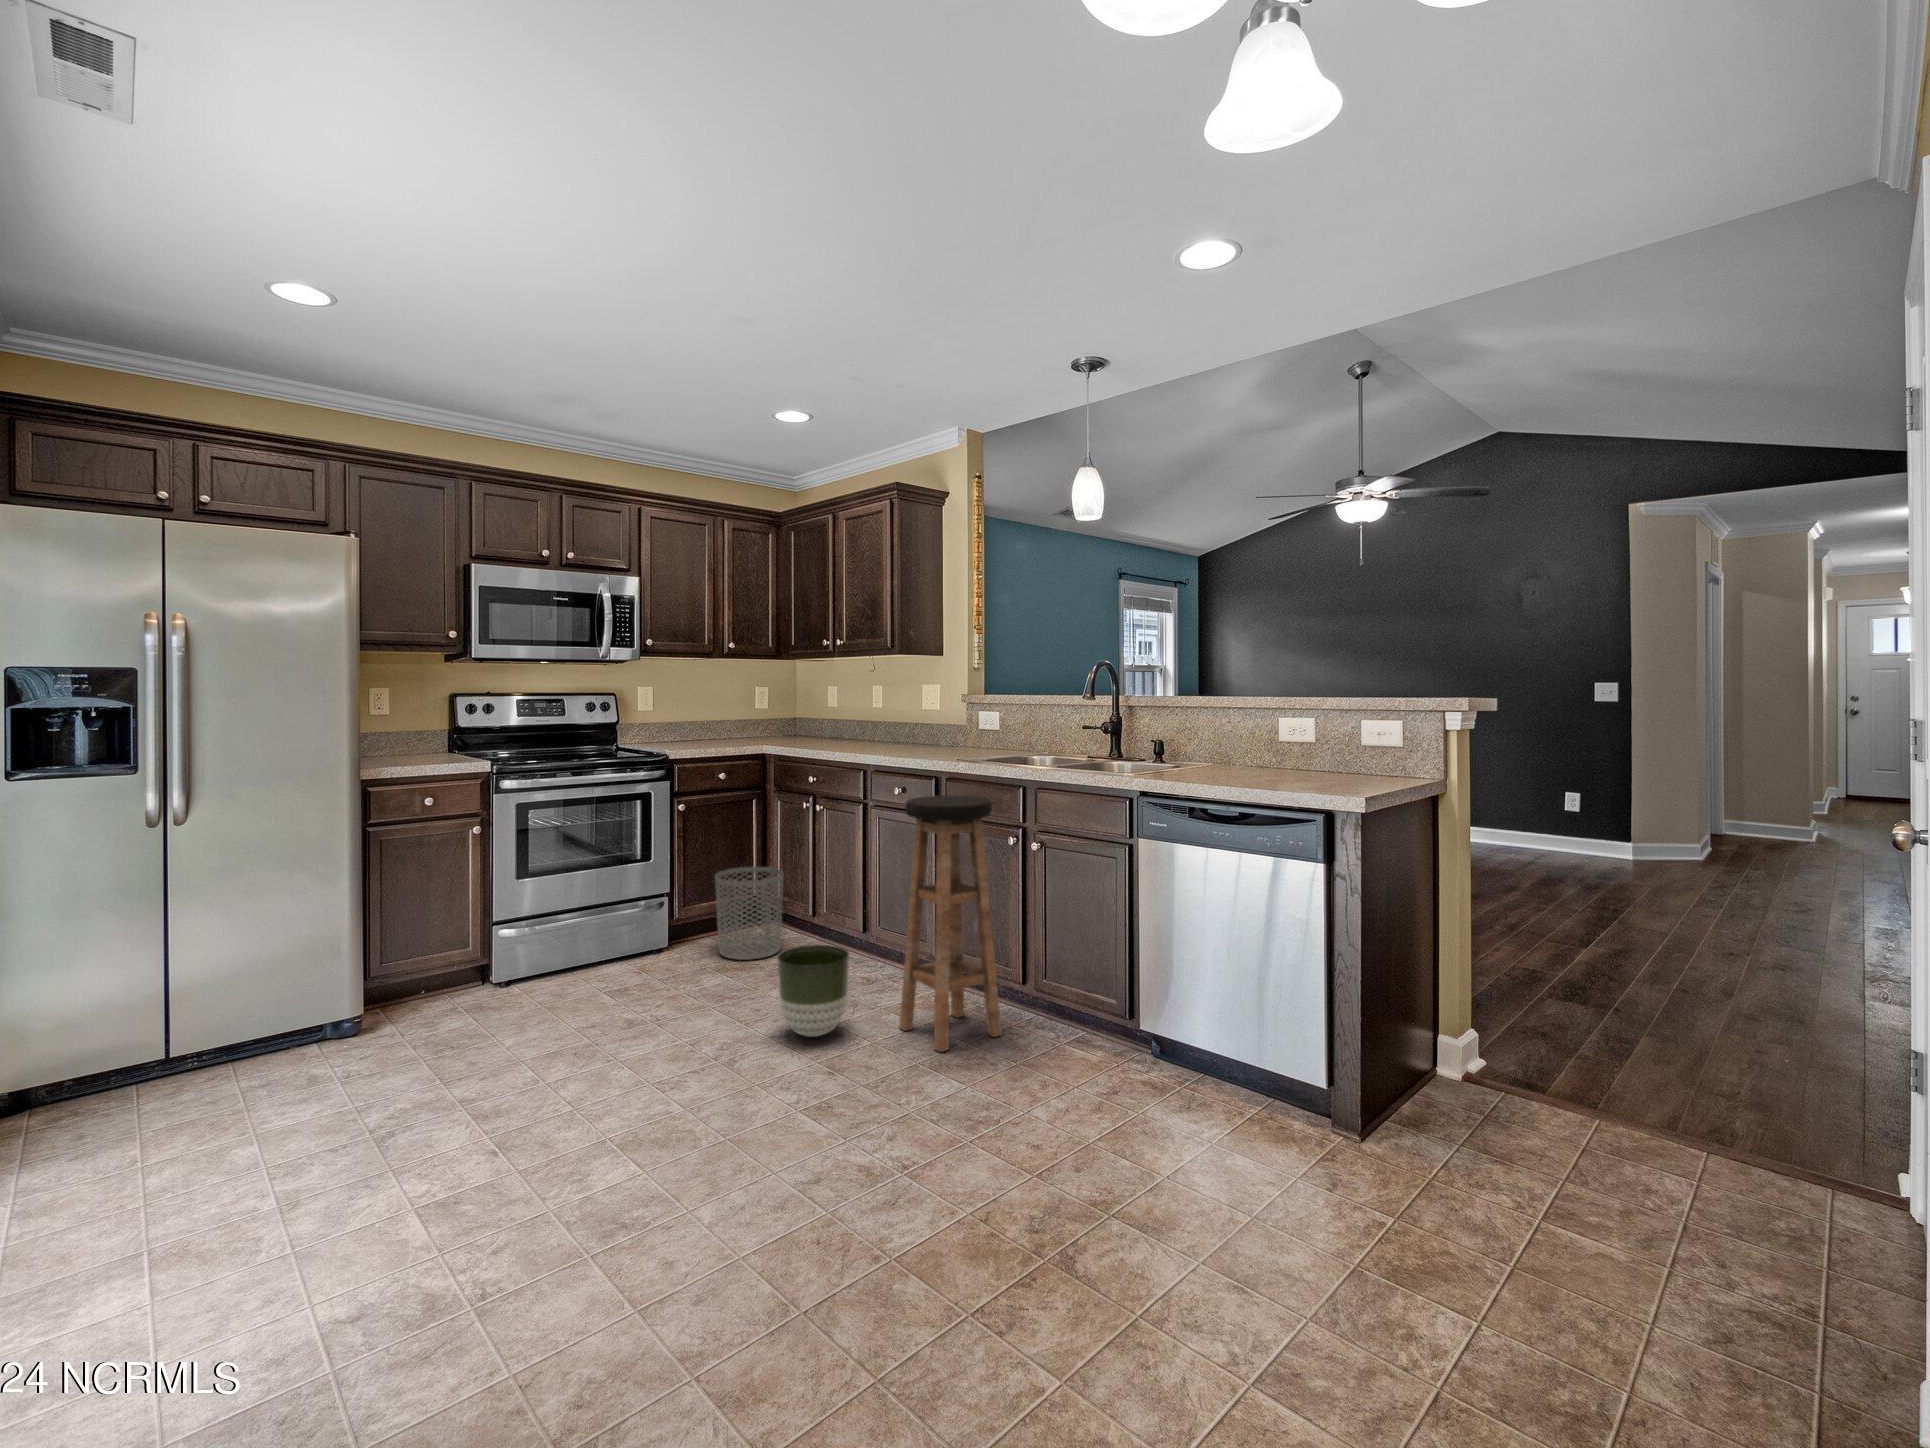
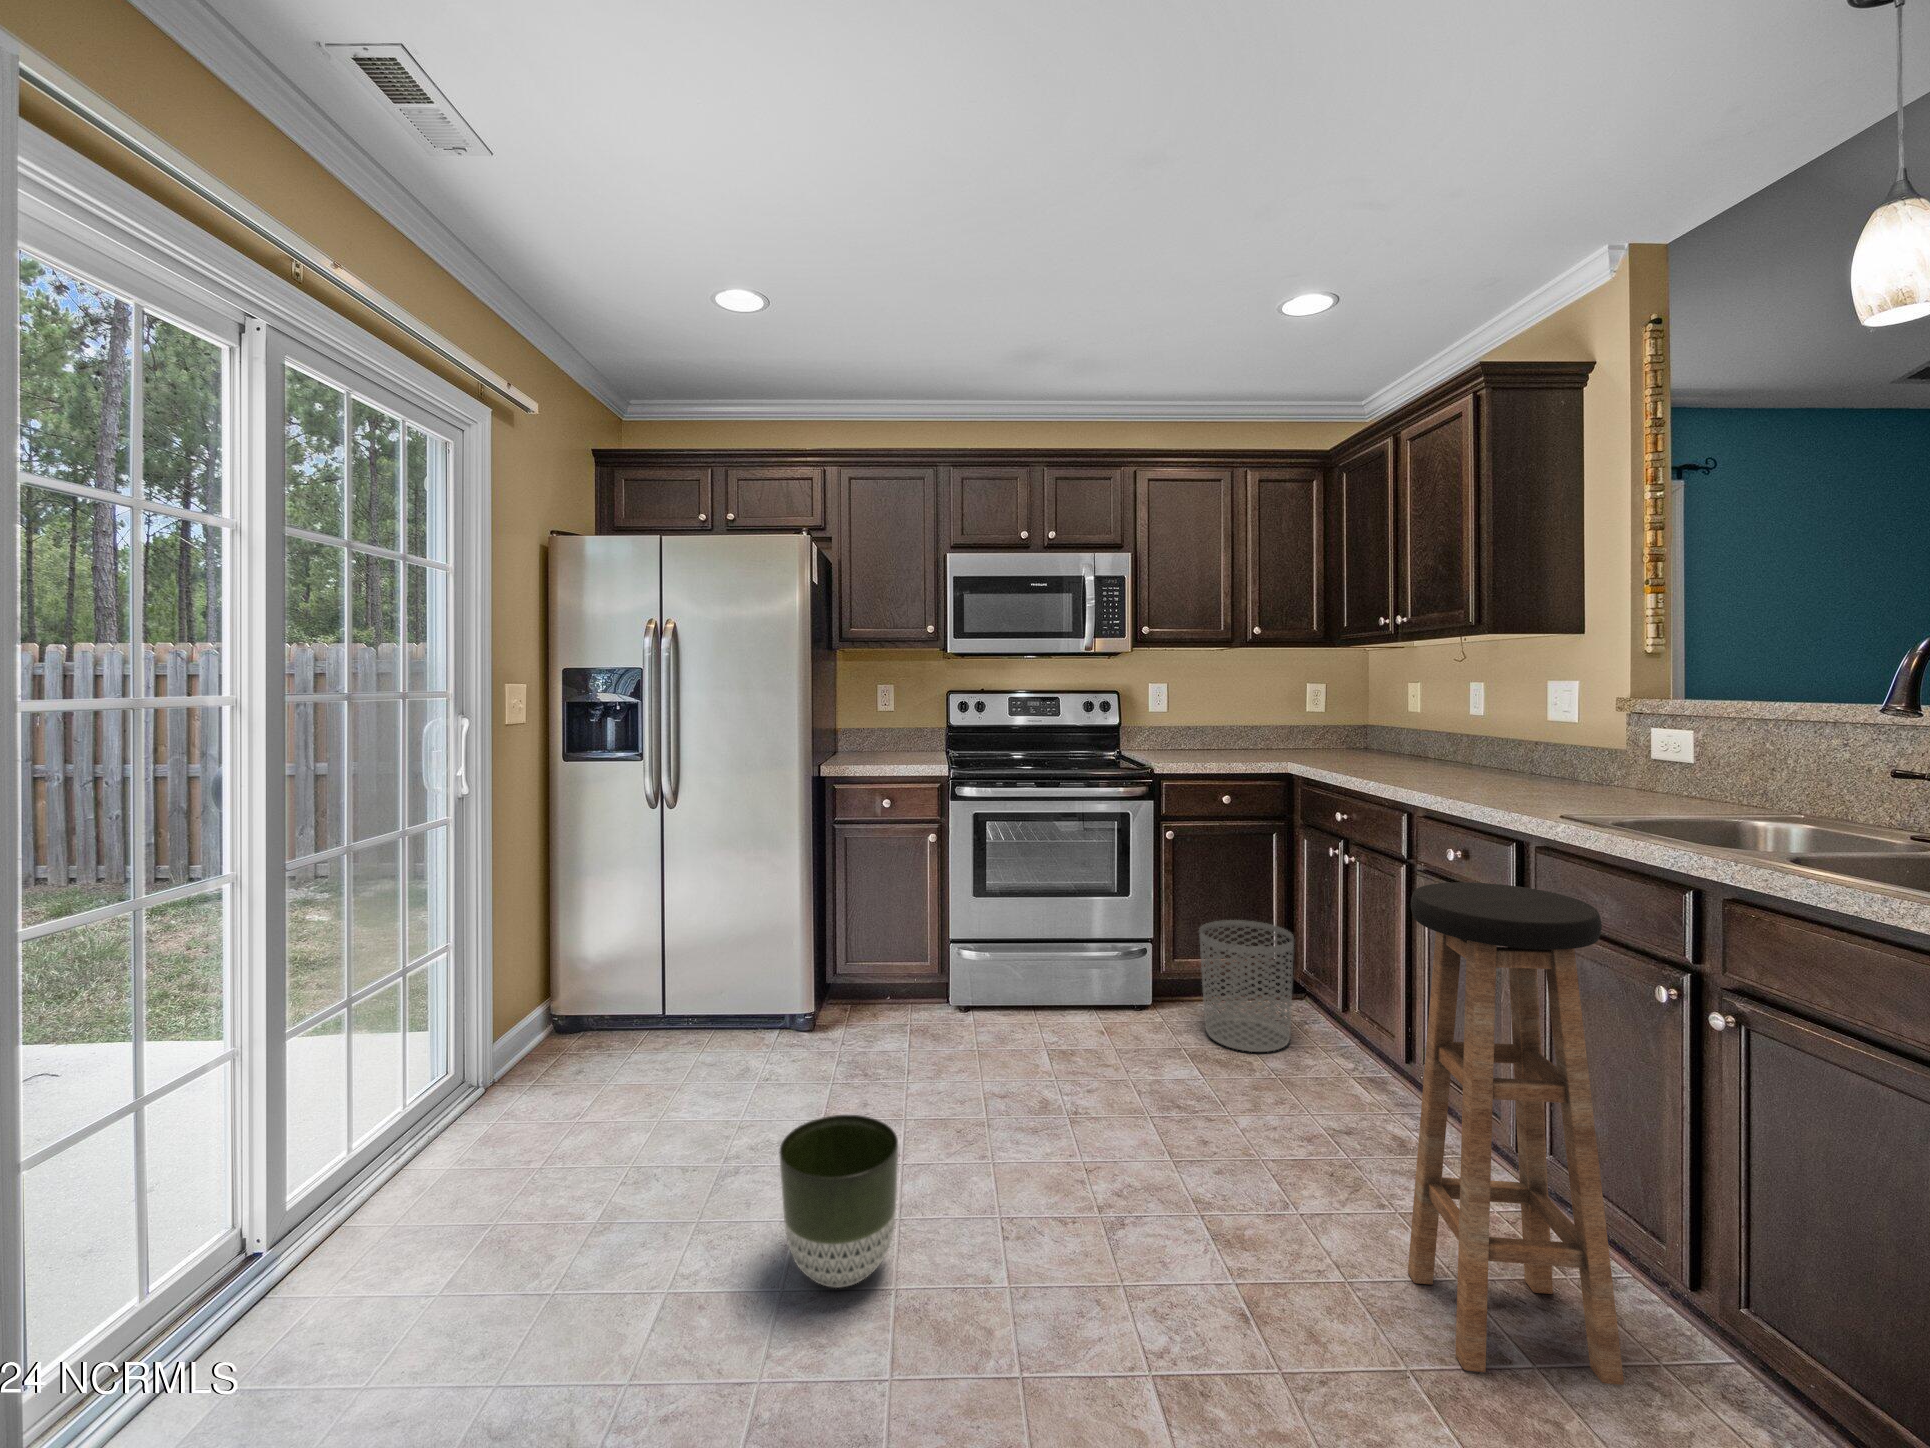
planter: present [777,945,849,1037] -> present [779,1115,898,1288]

